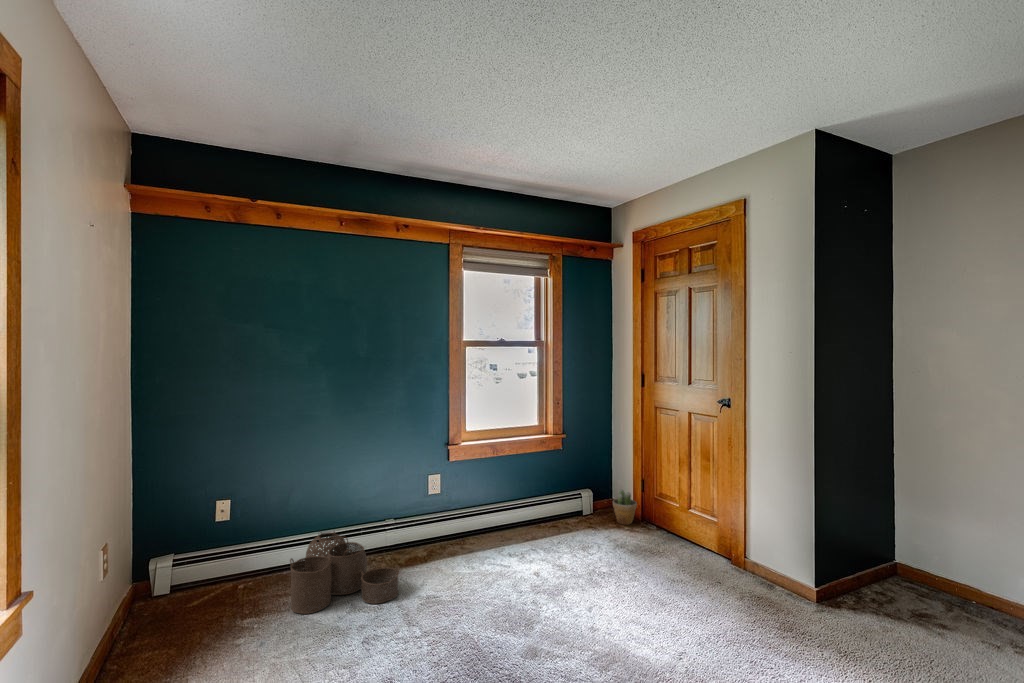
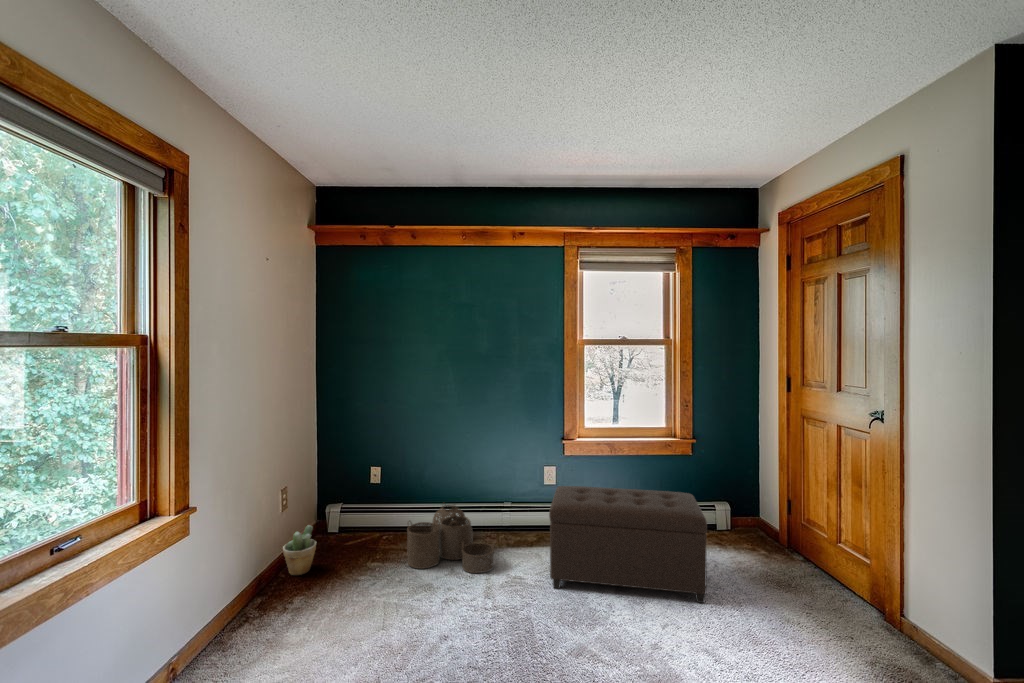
ottoman: none [458,484,611,599] -> present [549,486,707,603]
potted plant: present [613,489,637,525] -> present [283,525,316,575]

